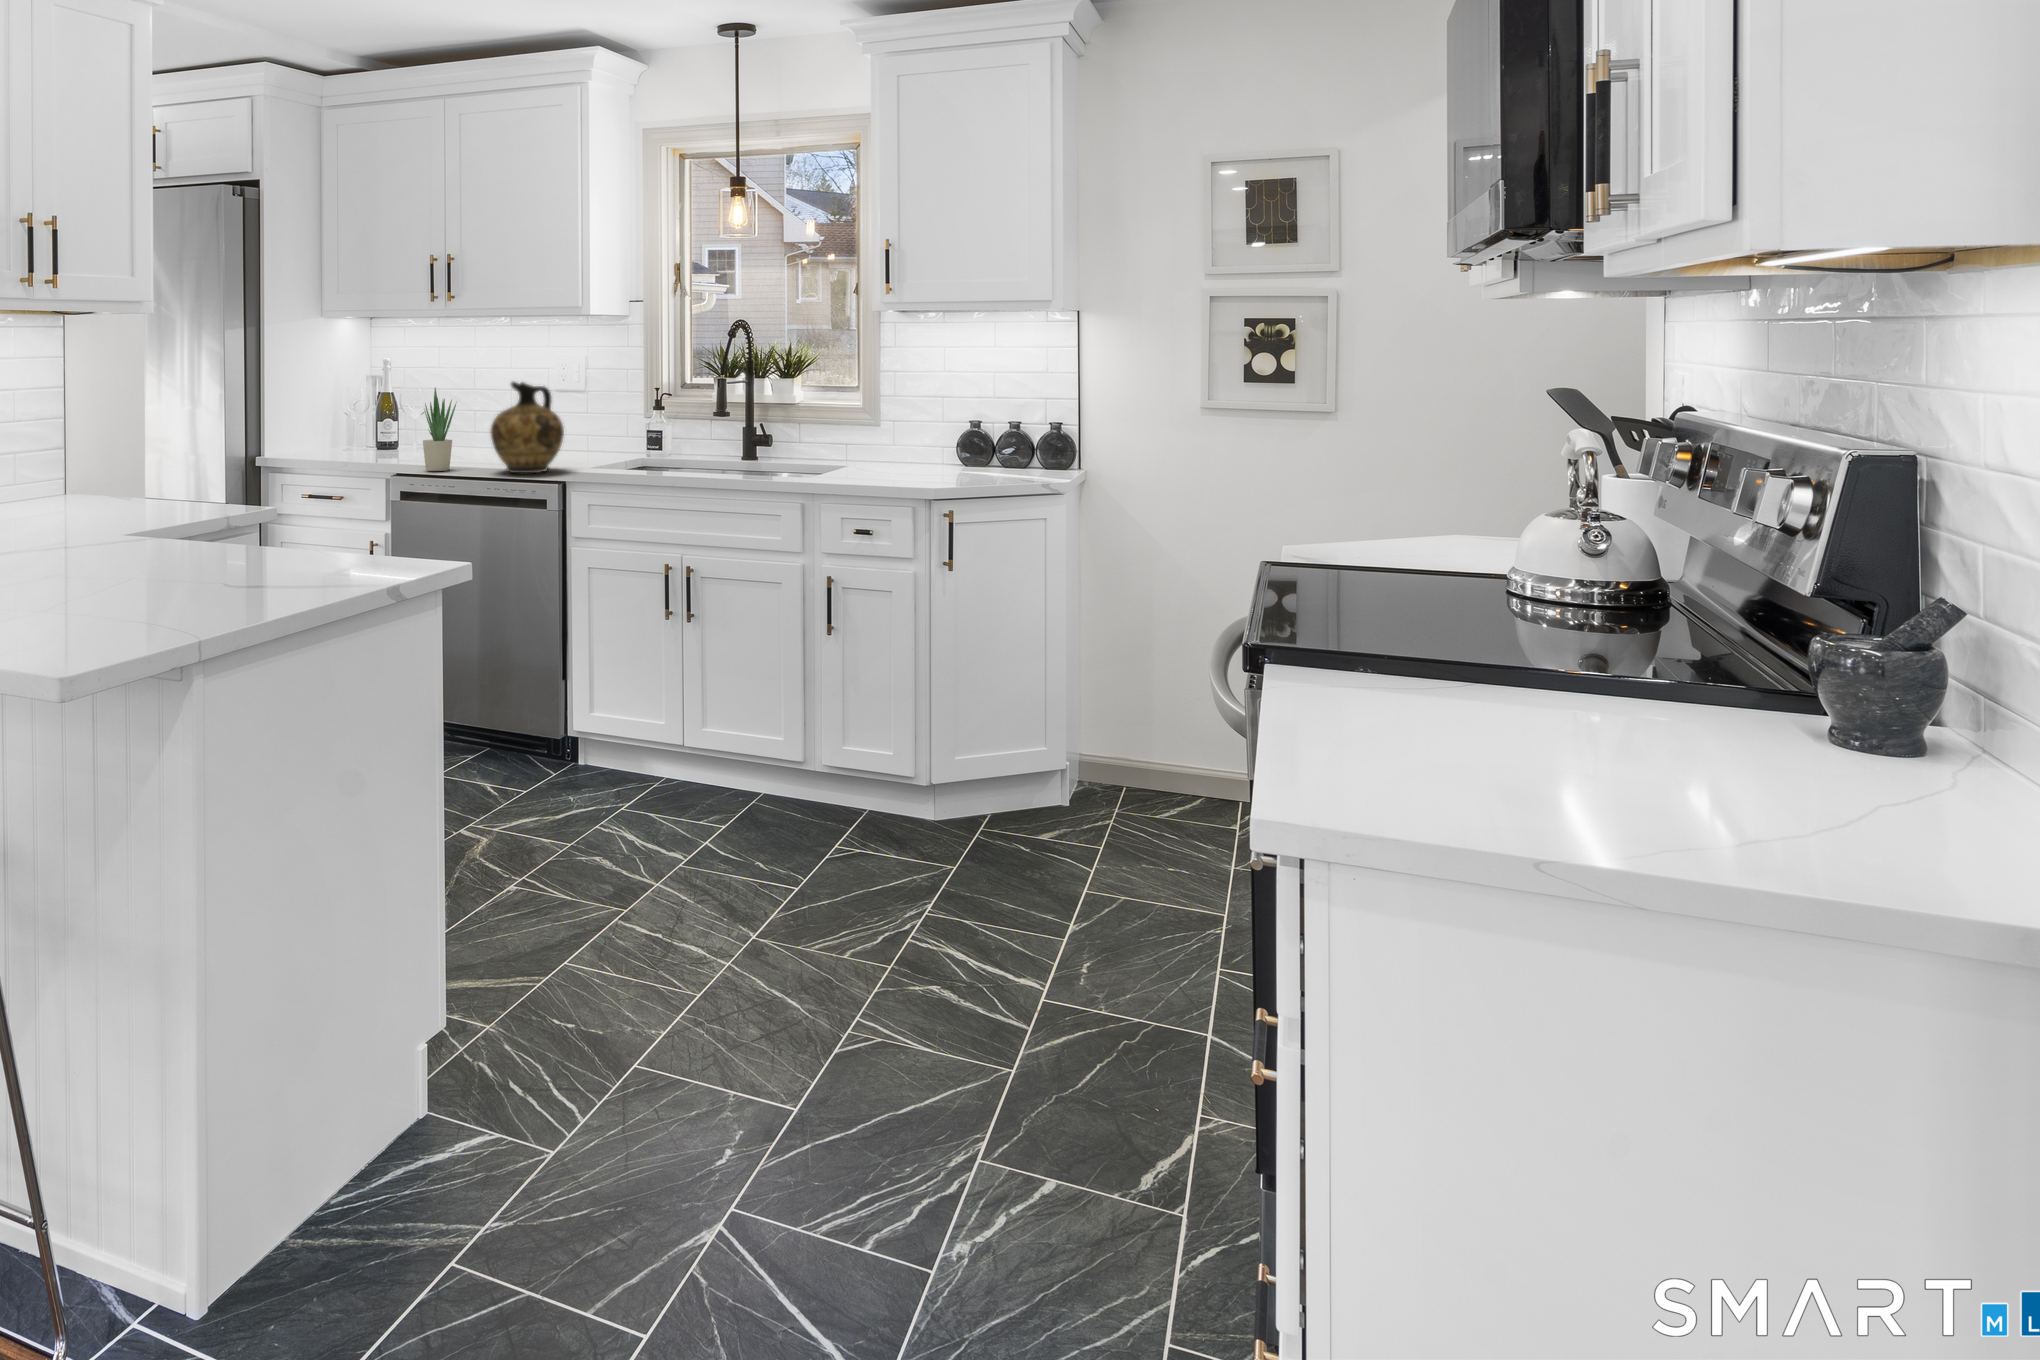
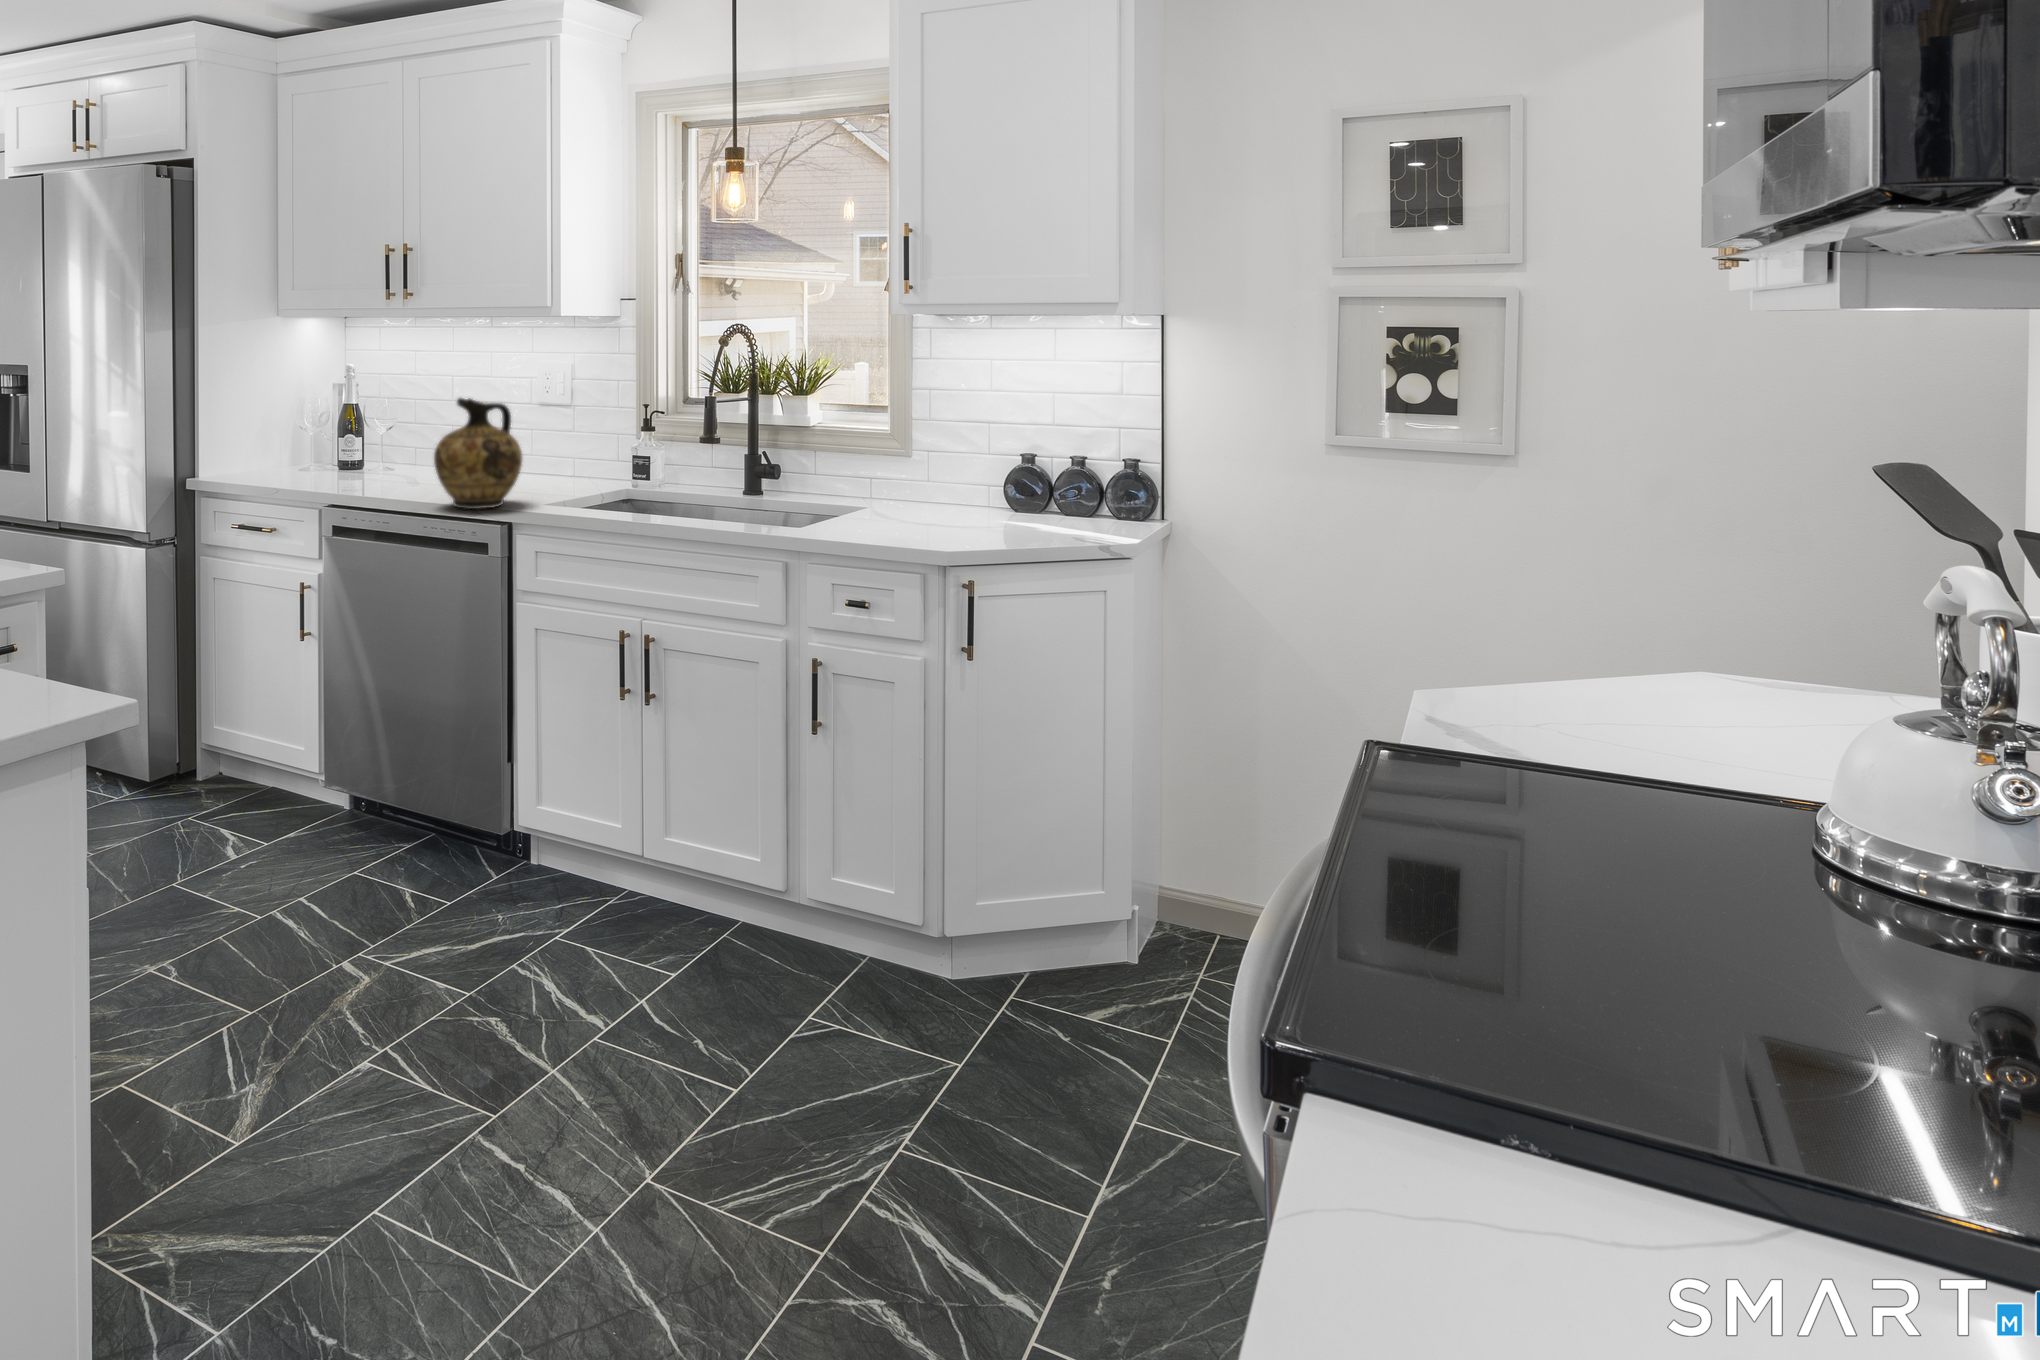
potted plant: present [423,388,456,471] -> none [361,402,404,502]

